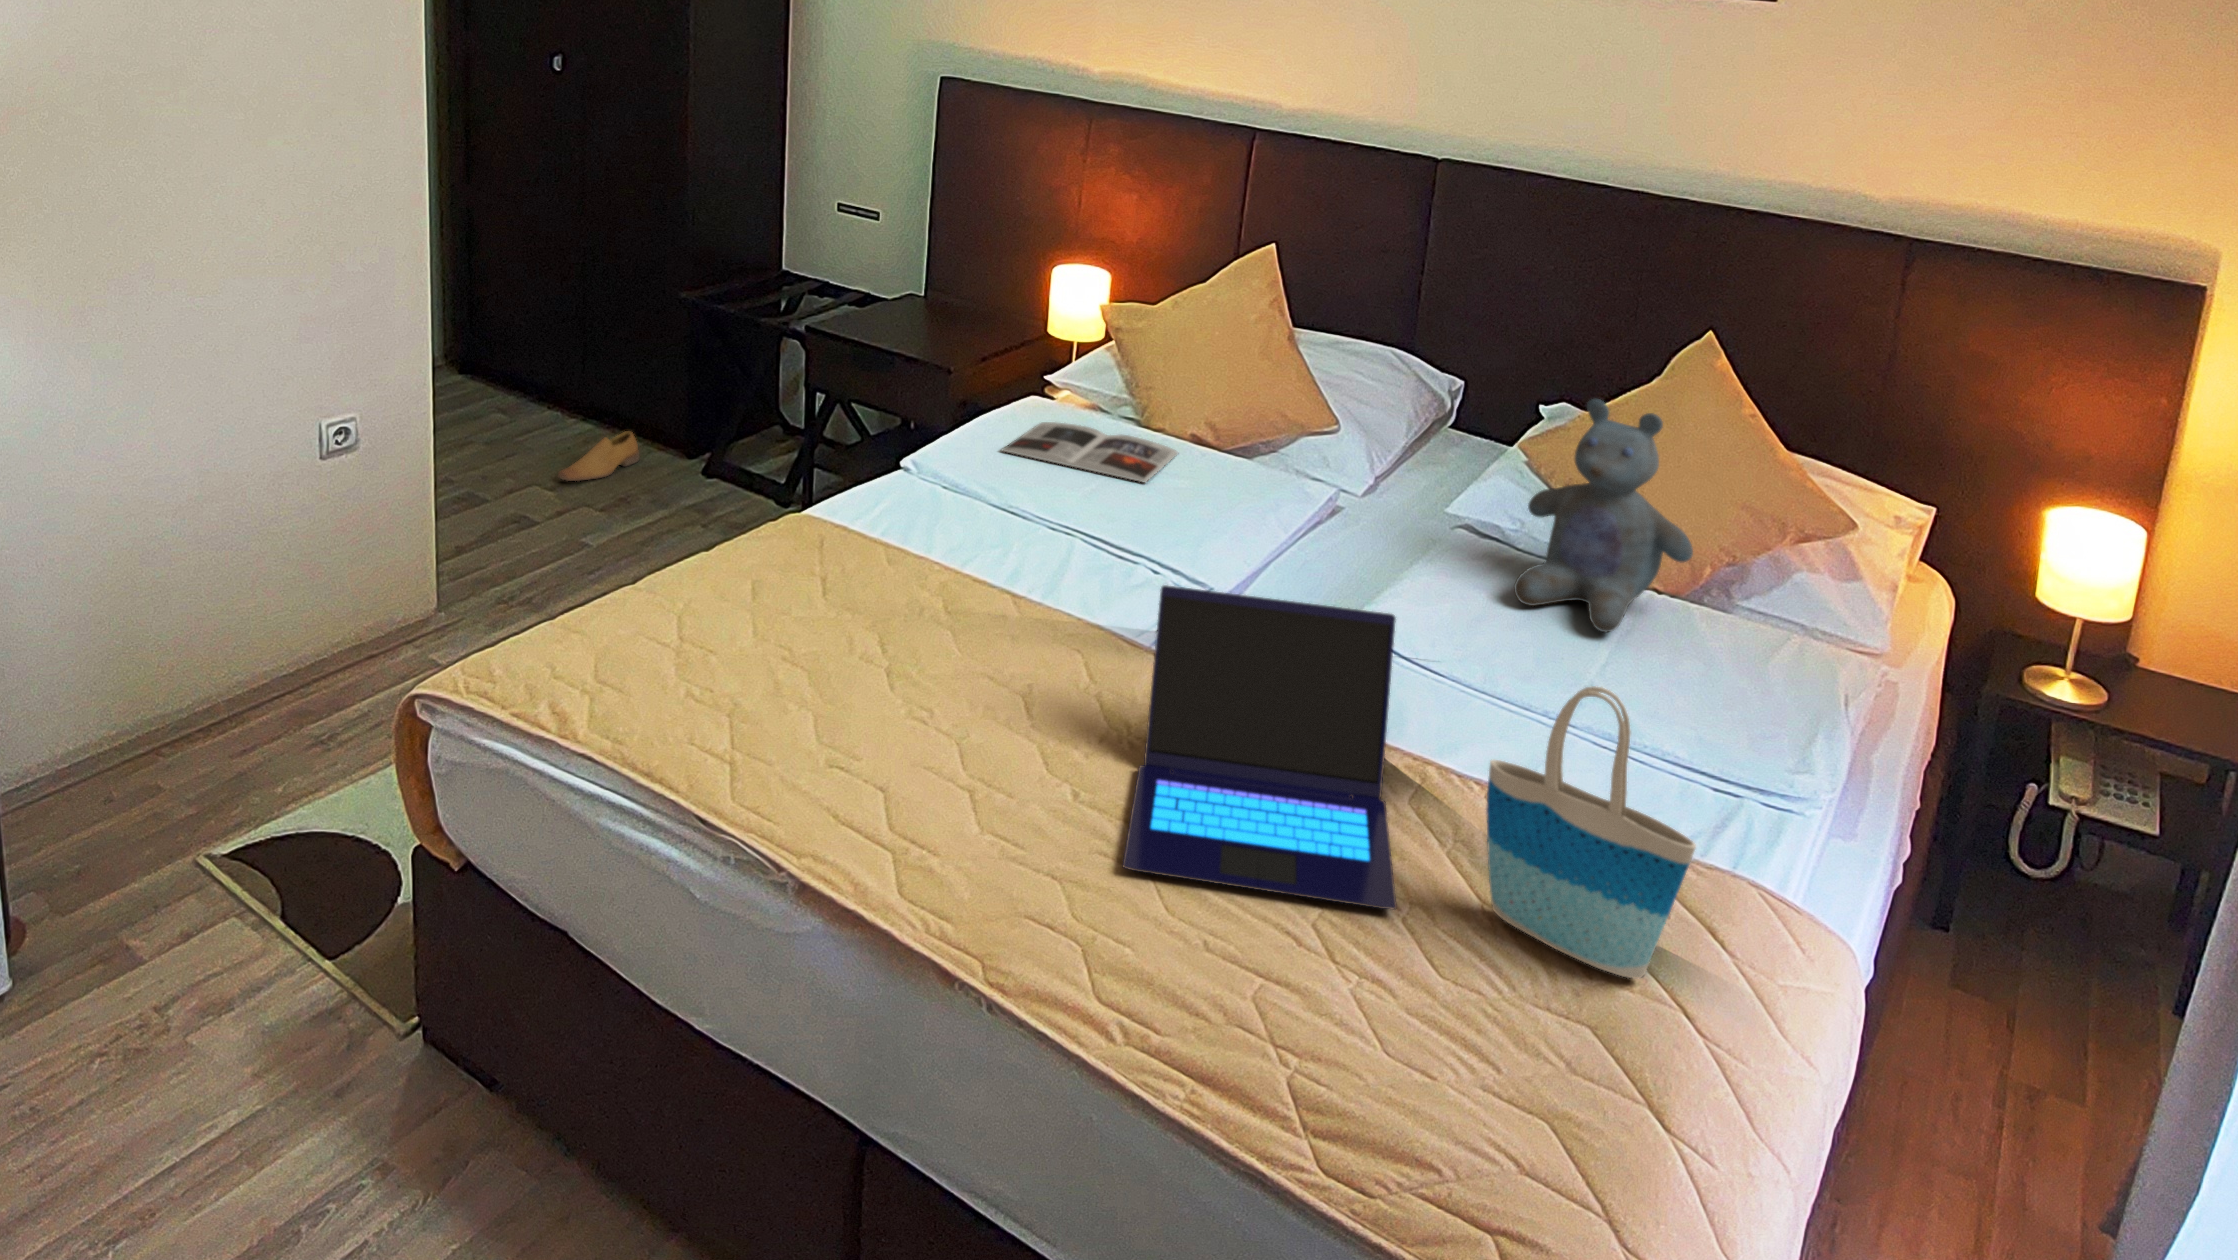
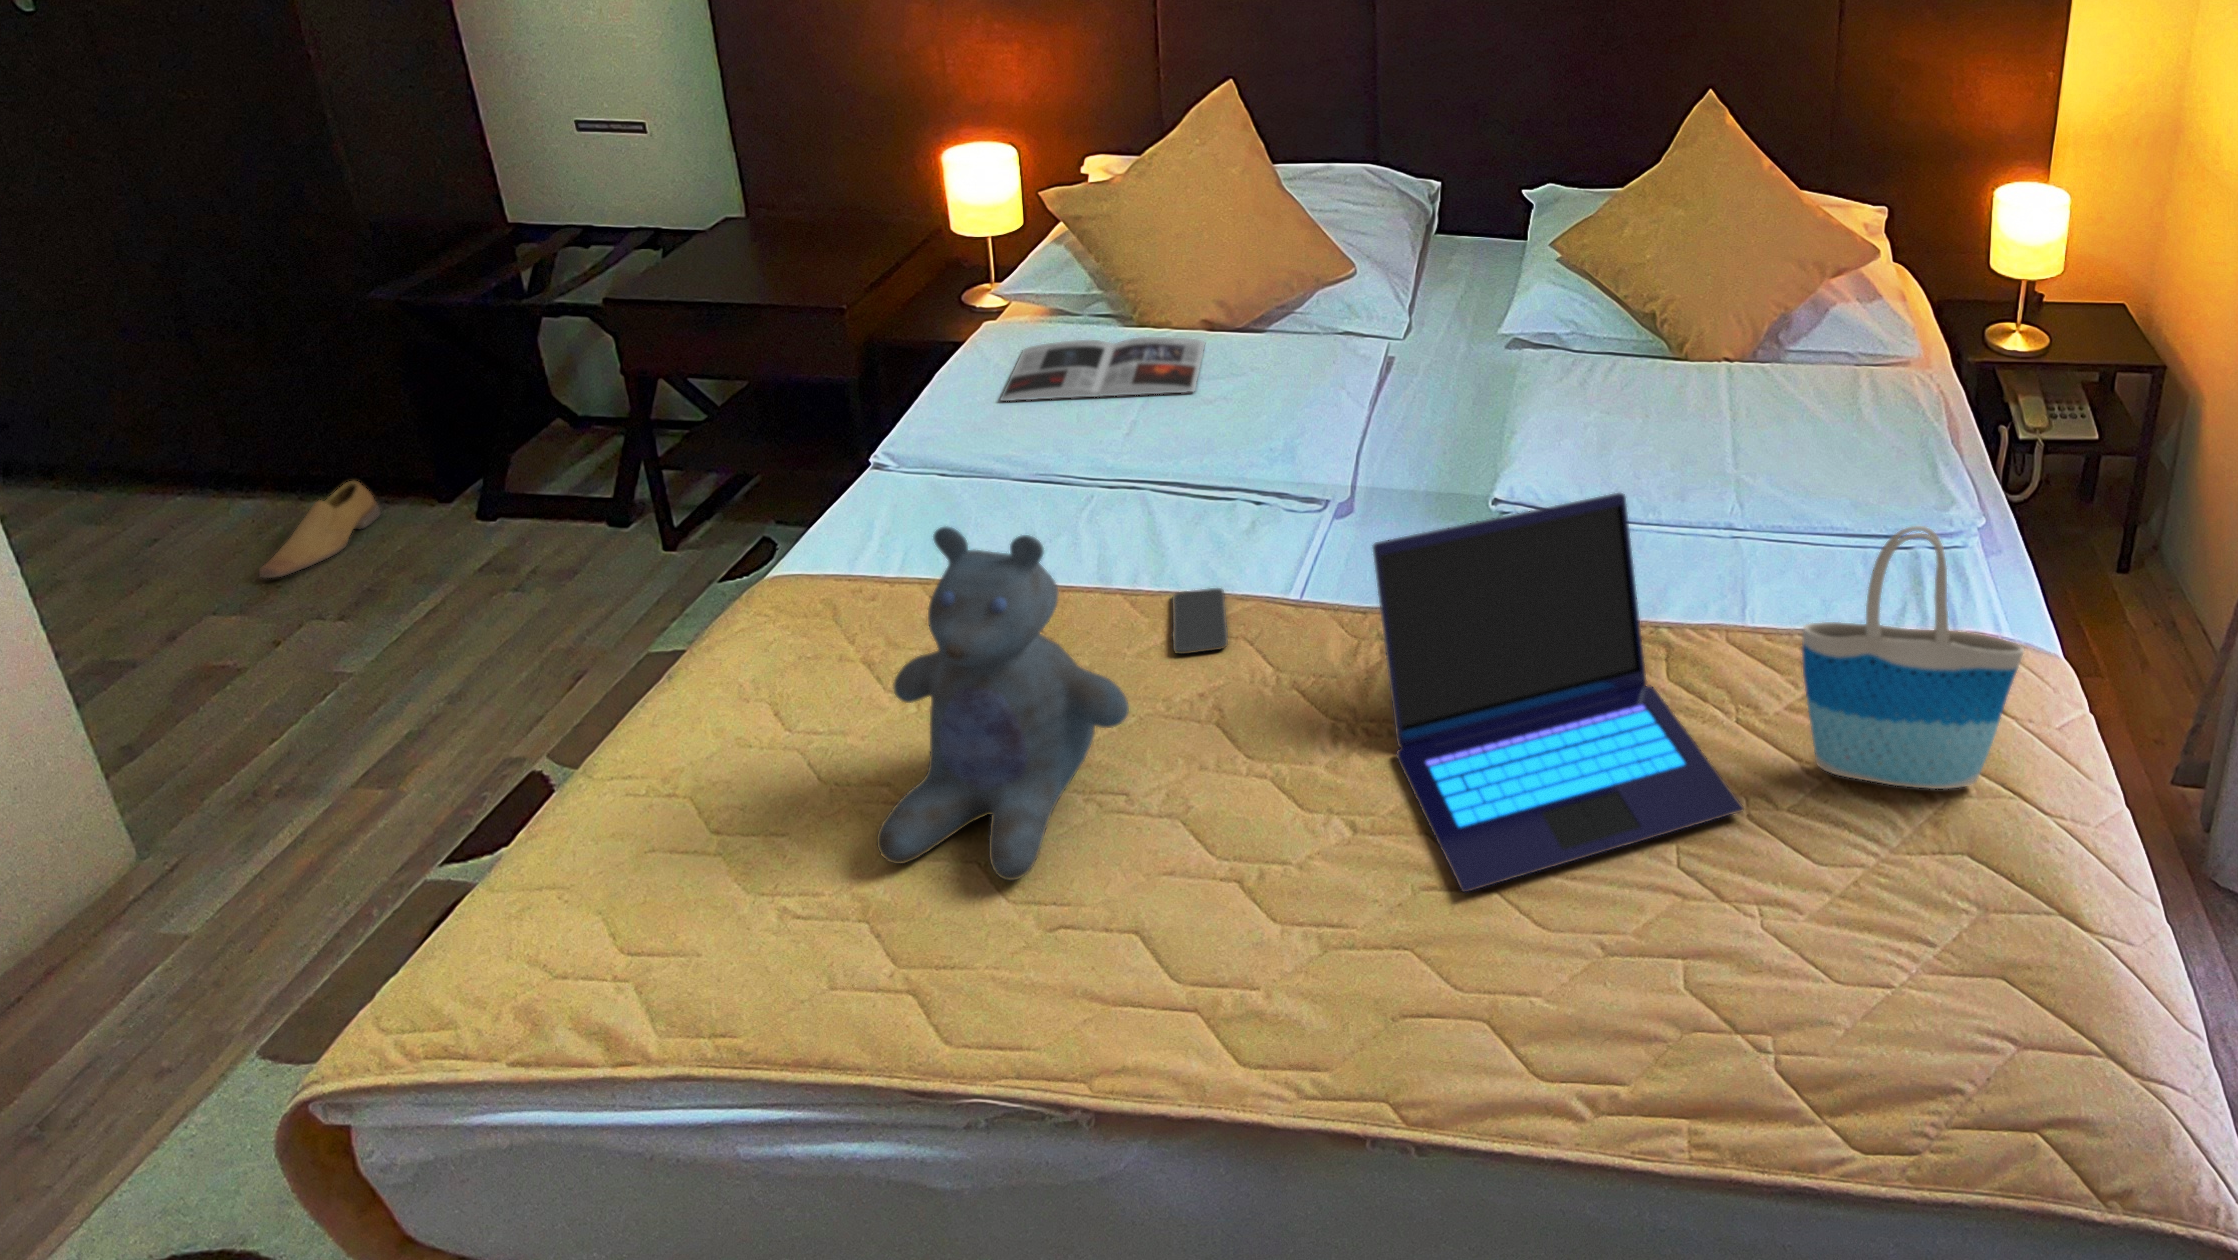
stuffed bear: present [1514,399,1693,632] -> present [877,527,1129,880]
smartphone: none [1023,615,1087,660] -> present [1172,588,1228,654]

